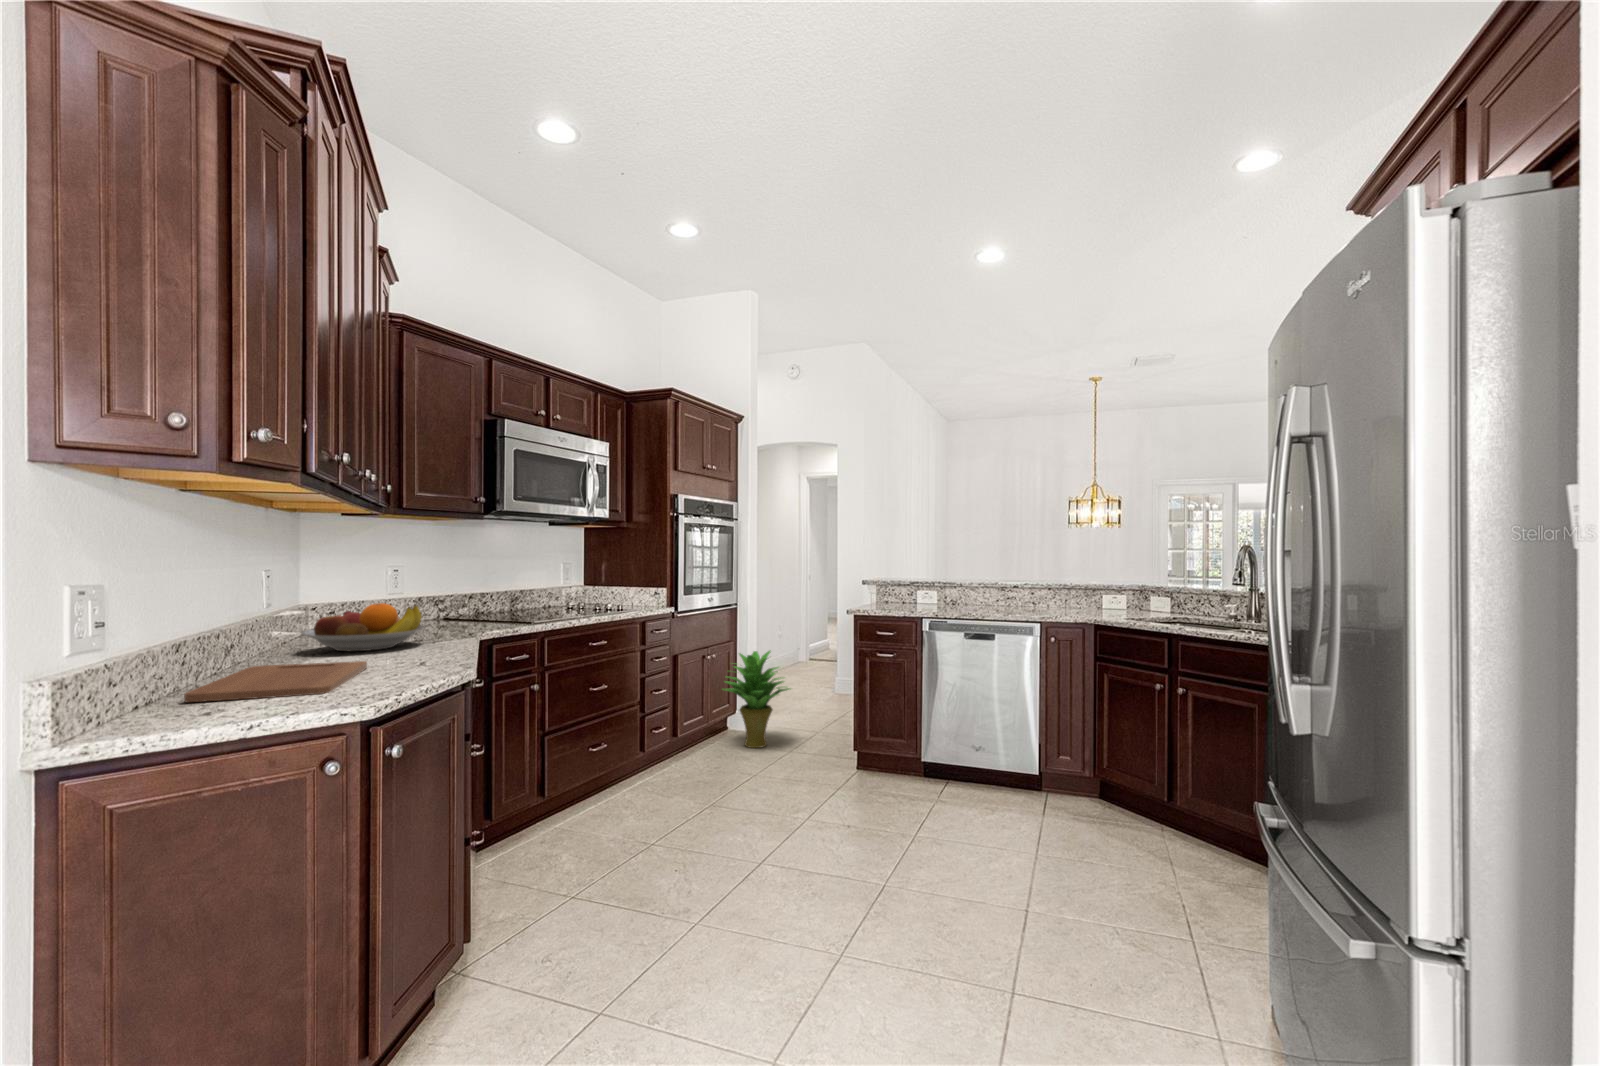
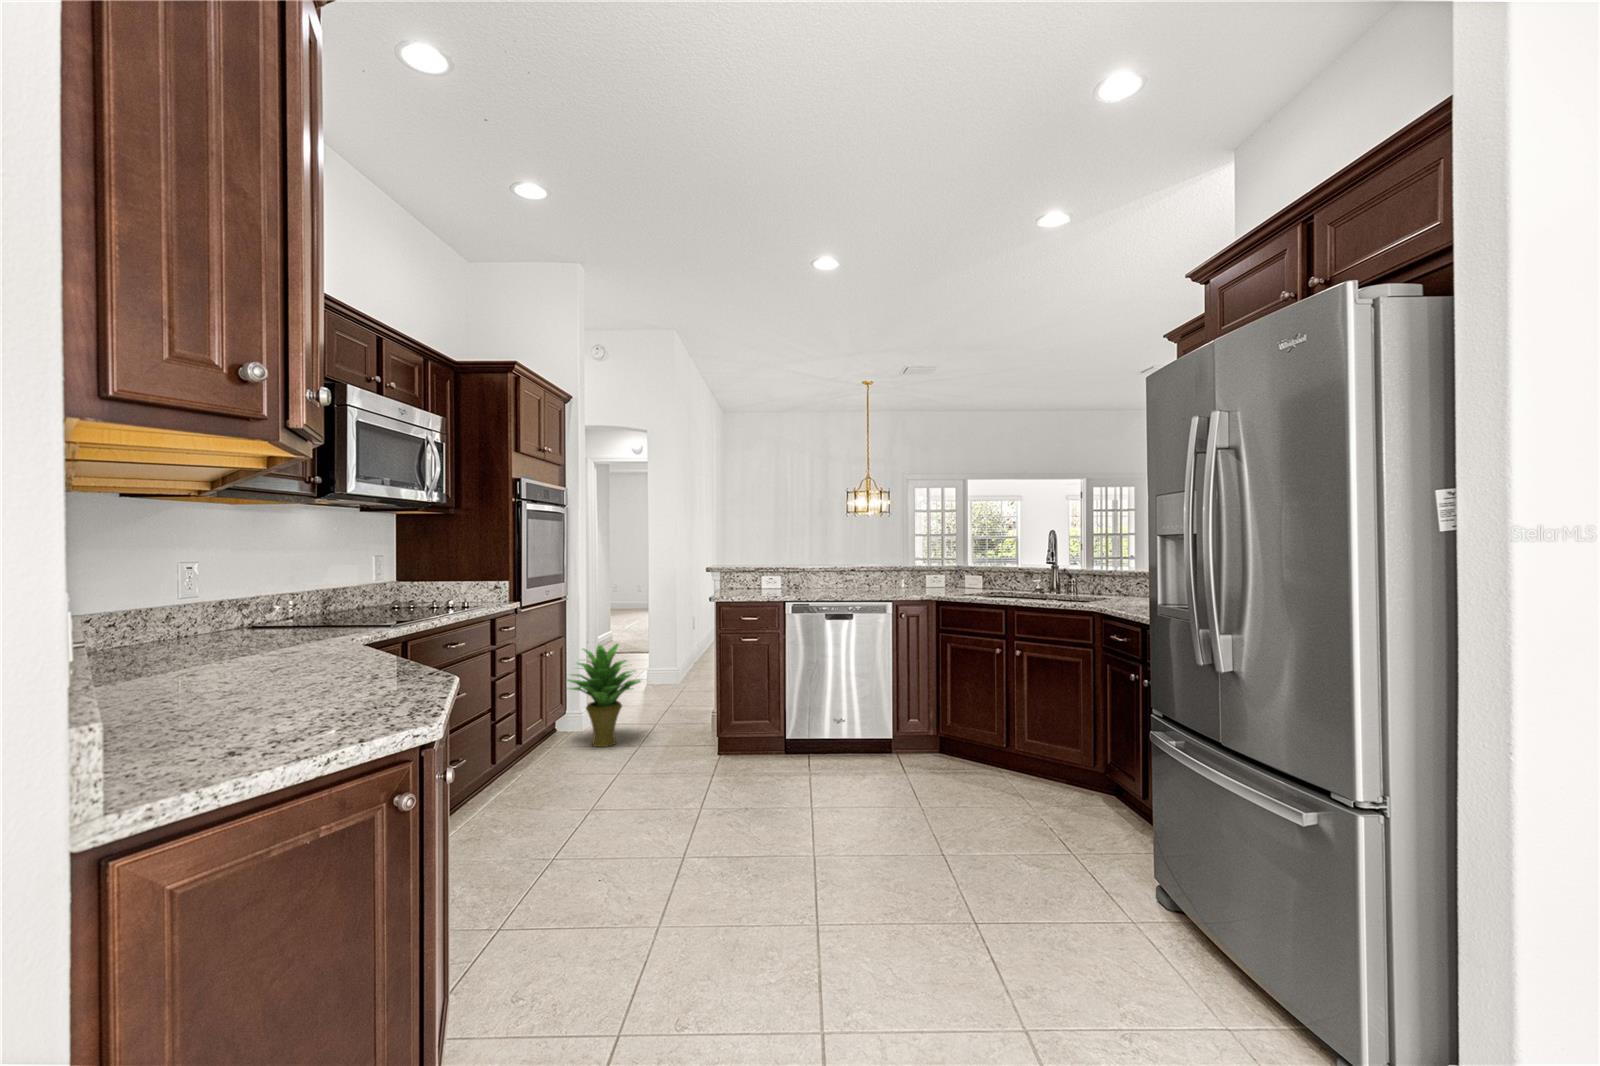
fruit bowl: present [302,603,424,651] -> none [148,609,319,672]
cutting board: present [184,661,367,702] -> none [160,680,353,746]

